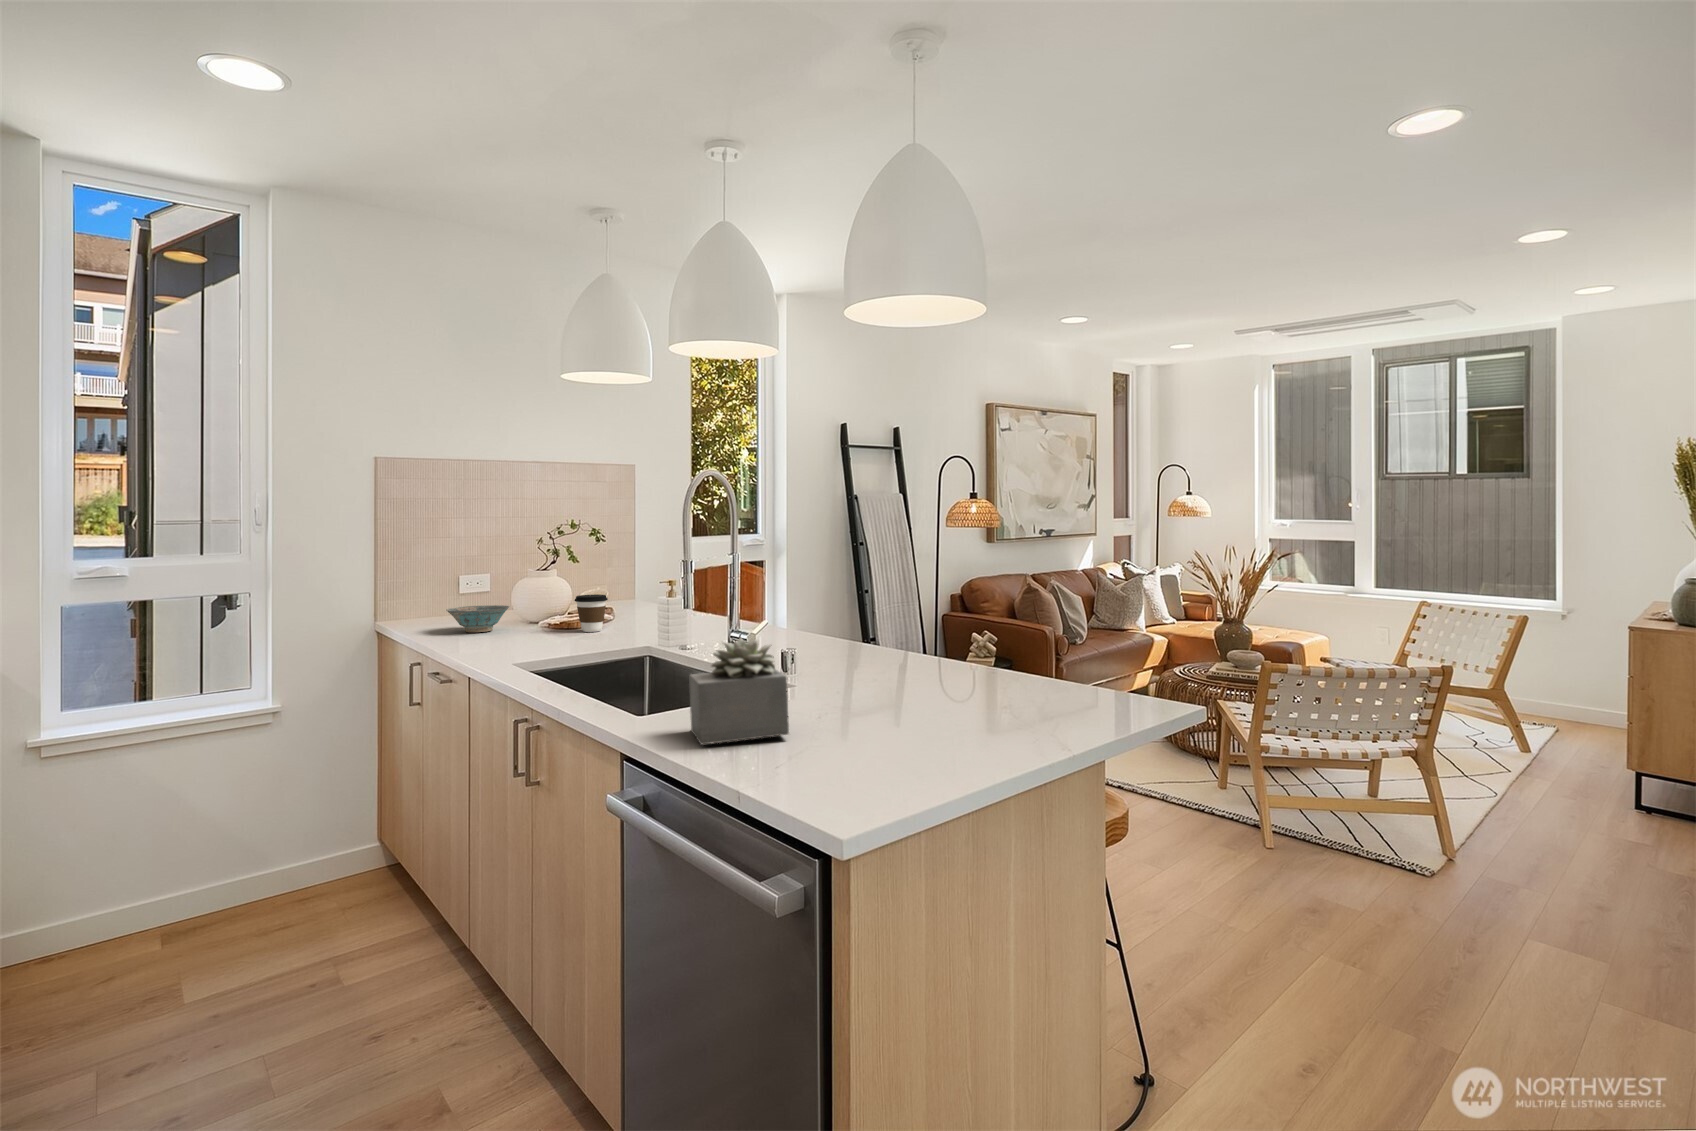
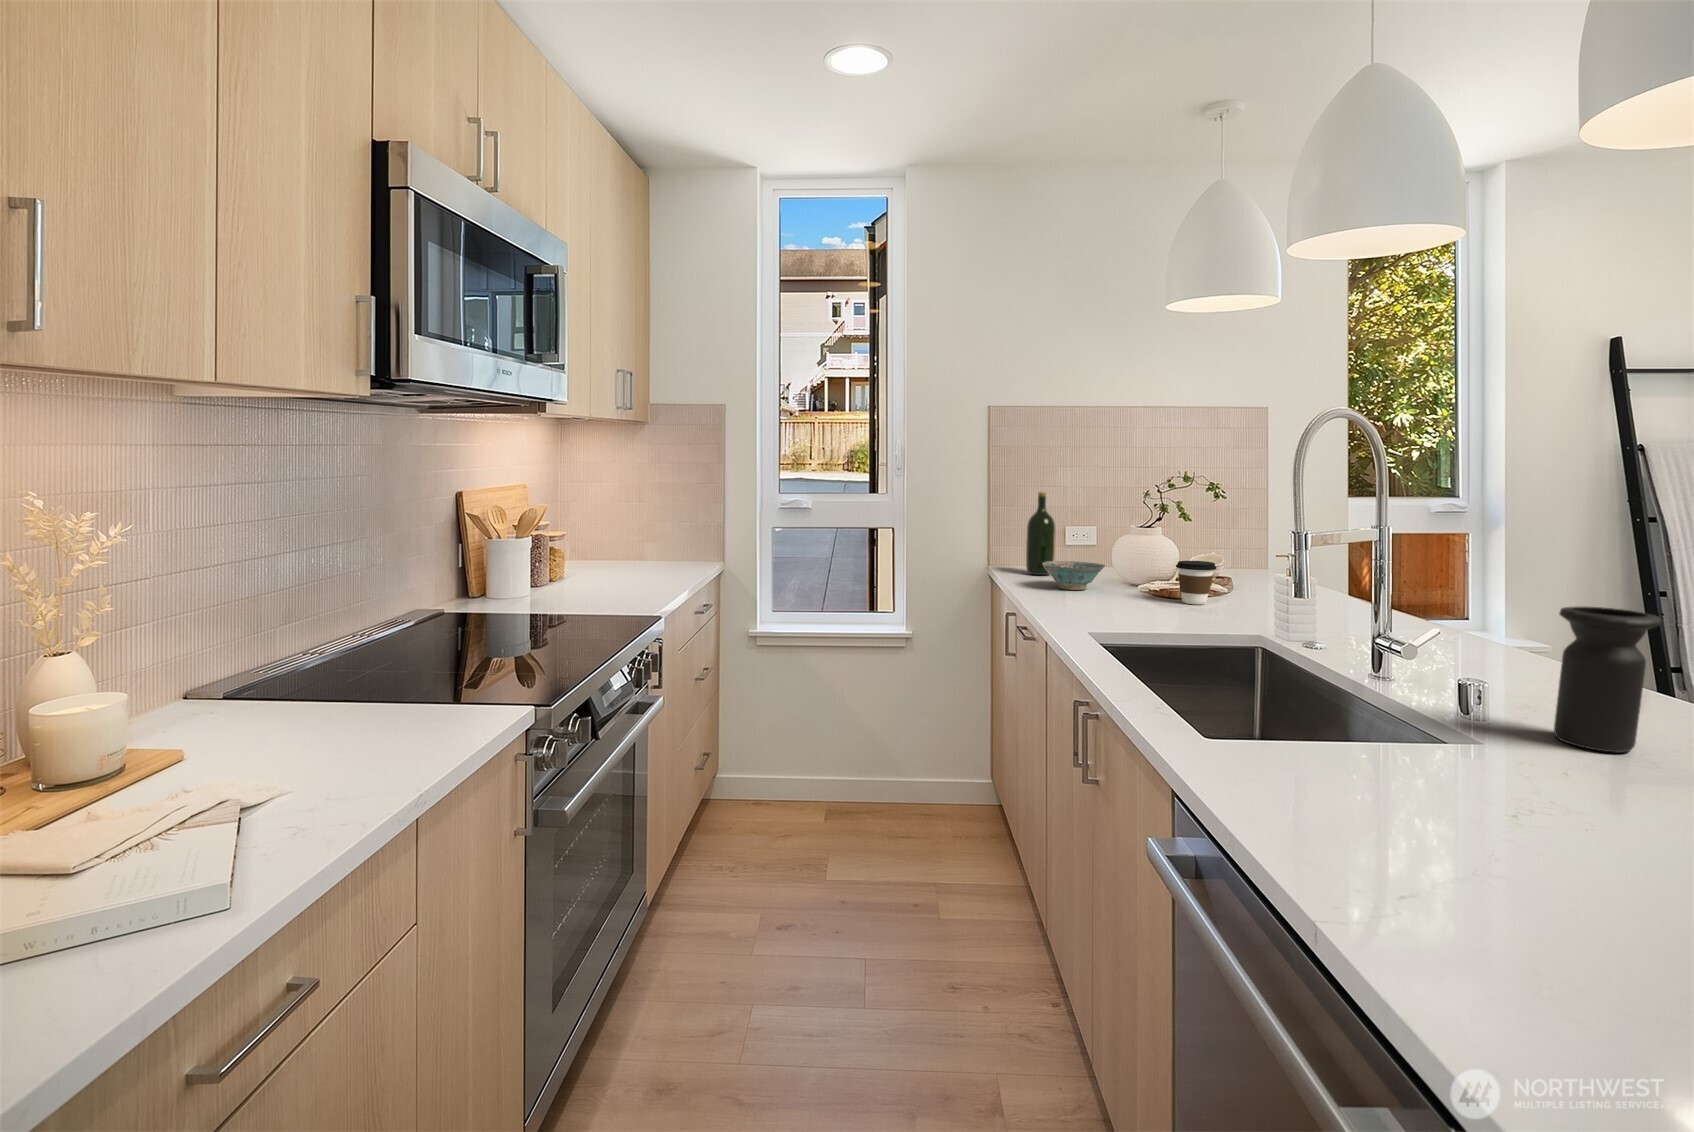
wine bottle: none [421,540,453,624] -> present [1026,492,1056,575]
vase: none [814,595,856,678] -> present [1554,606,1661,753]
succulent plant: present [689,638,789,744] -> none [1293,677,1501,876]

